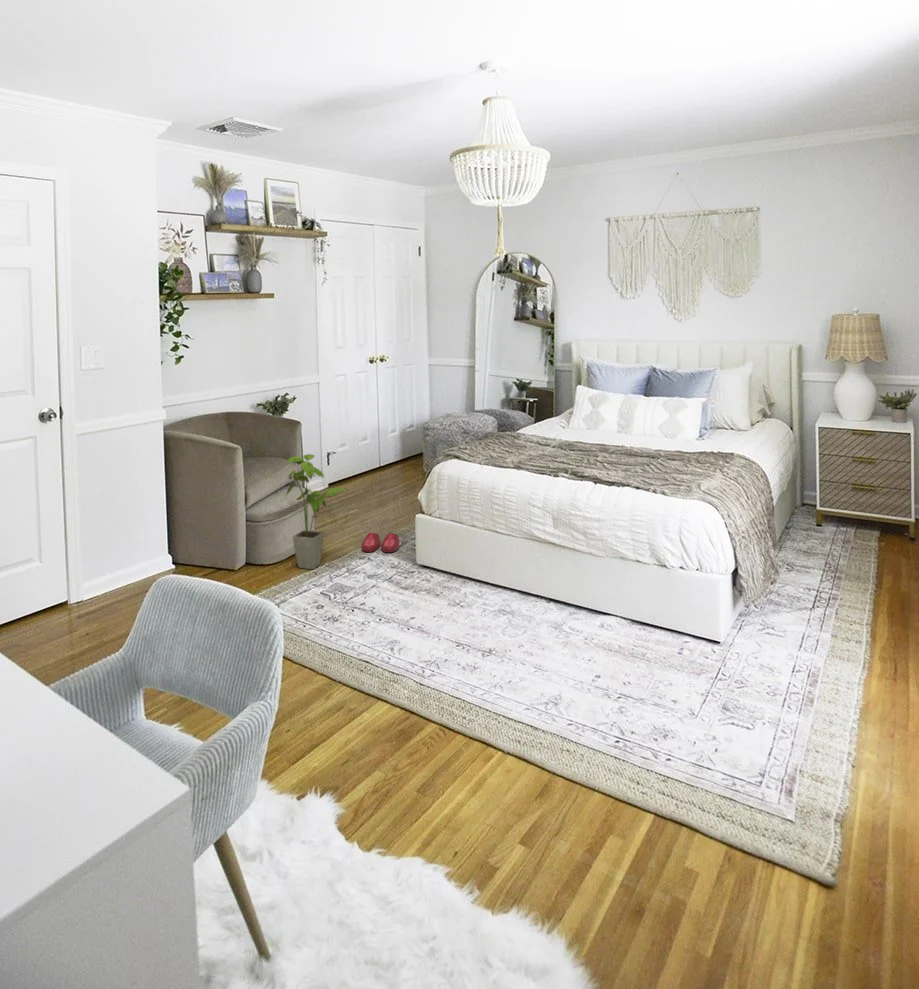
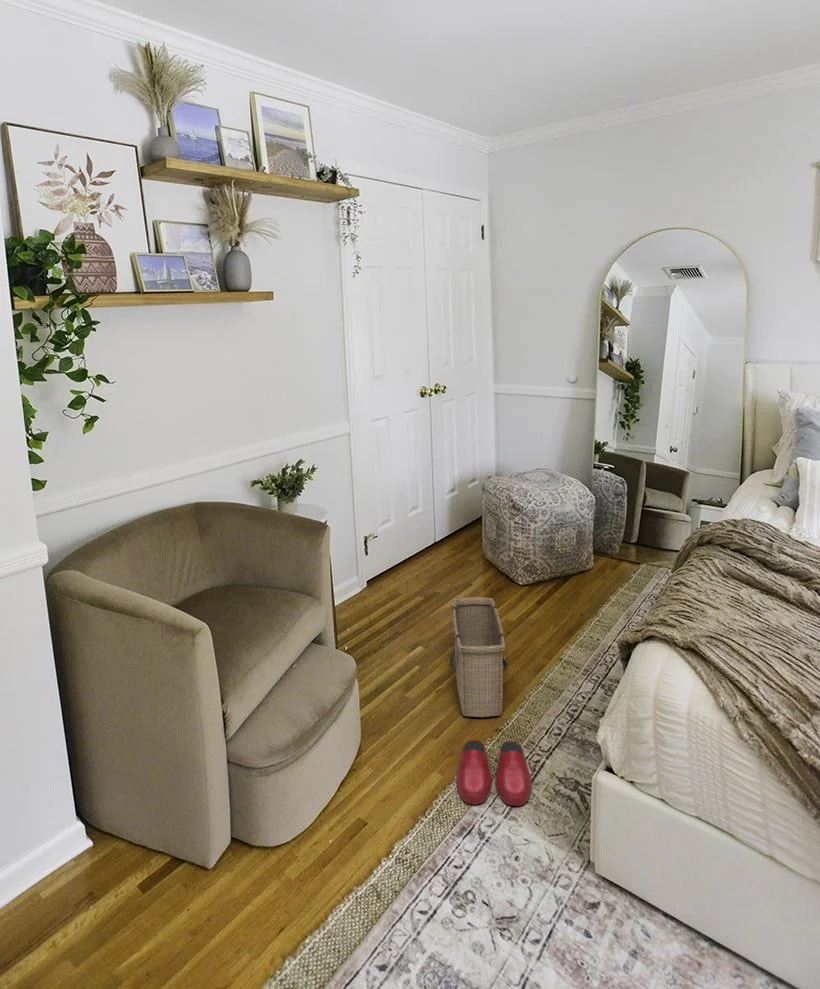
house plant: present [286,454,347,569] -> none [302,644,448,885]
basket: none [367,473,399,529] -> present [450,597,508,717]

